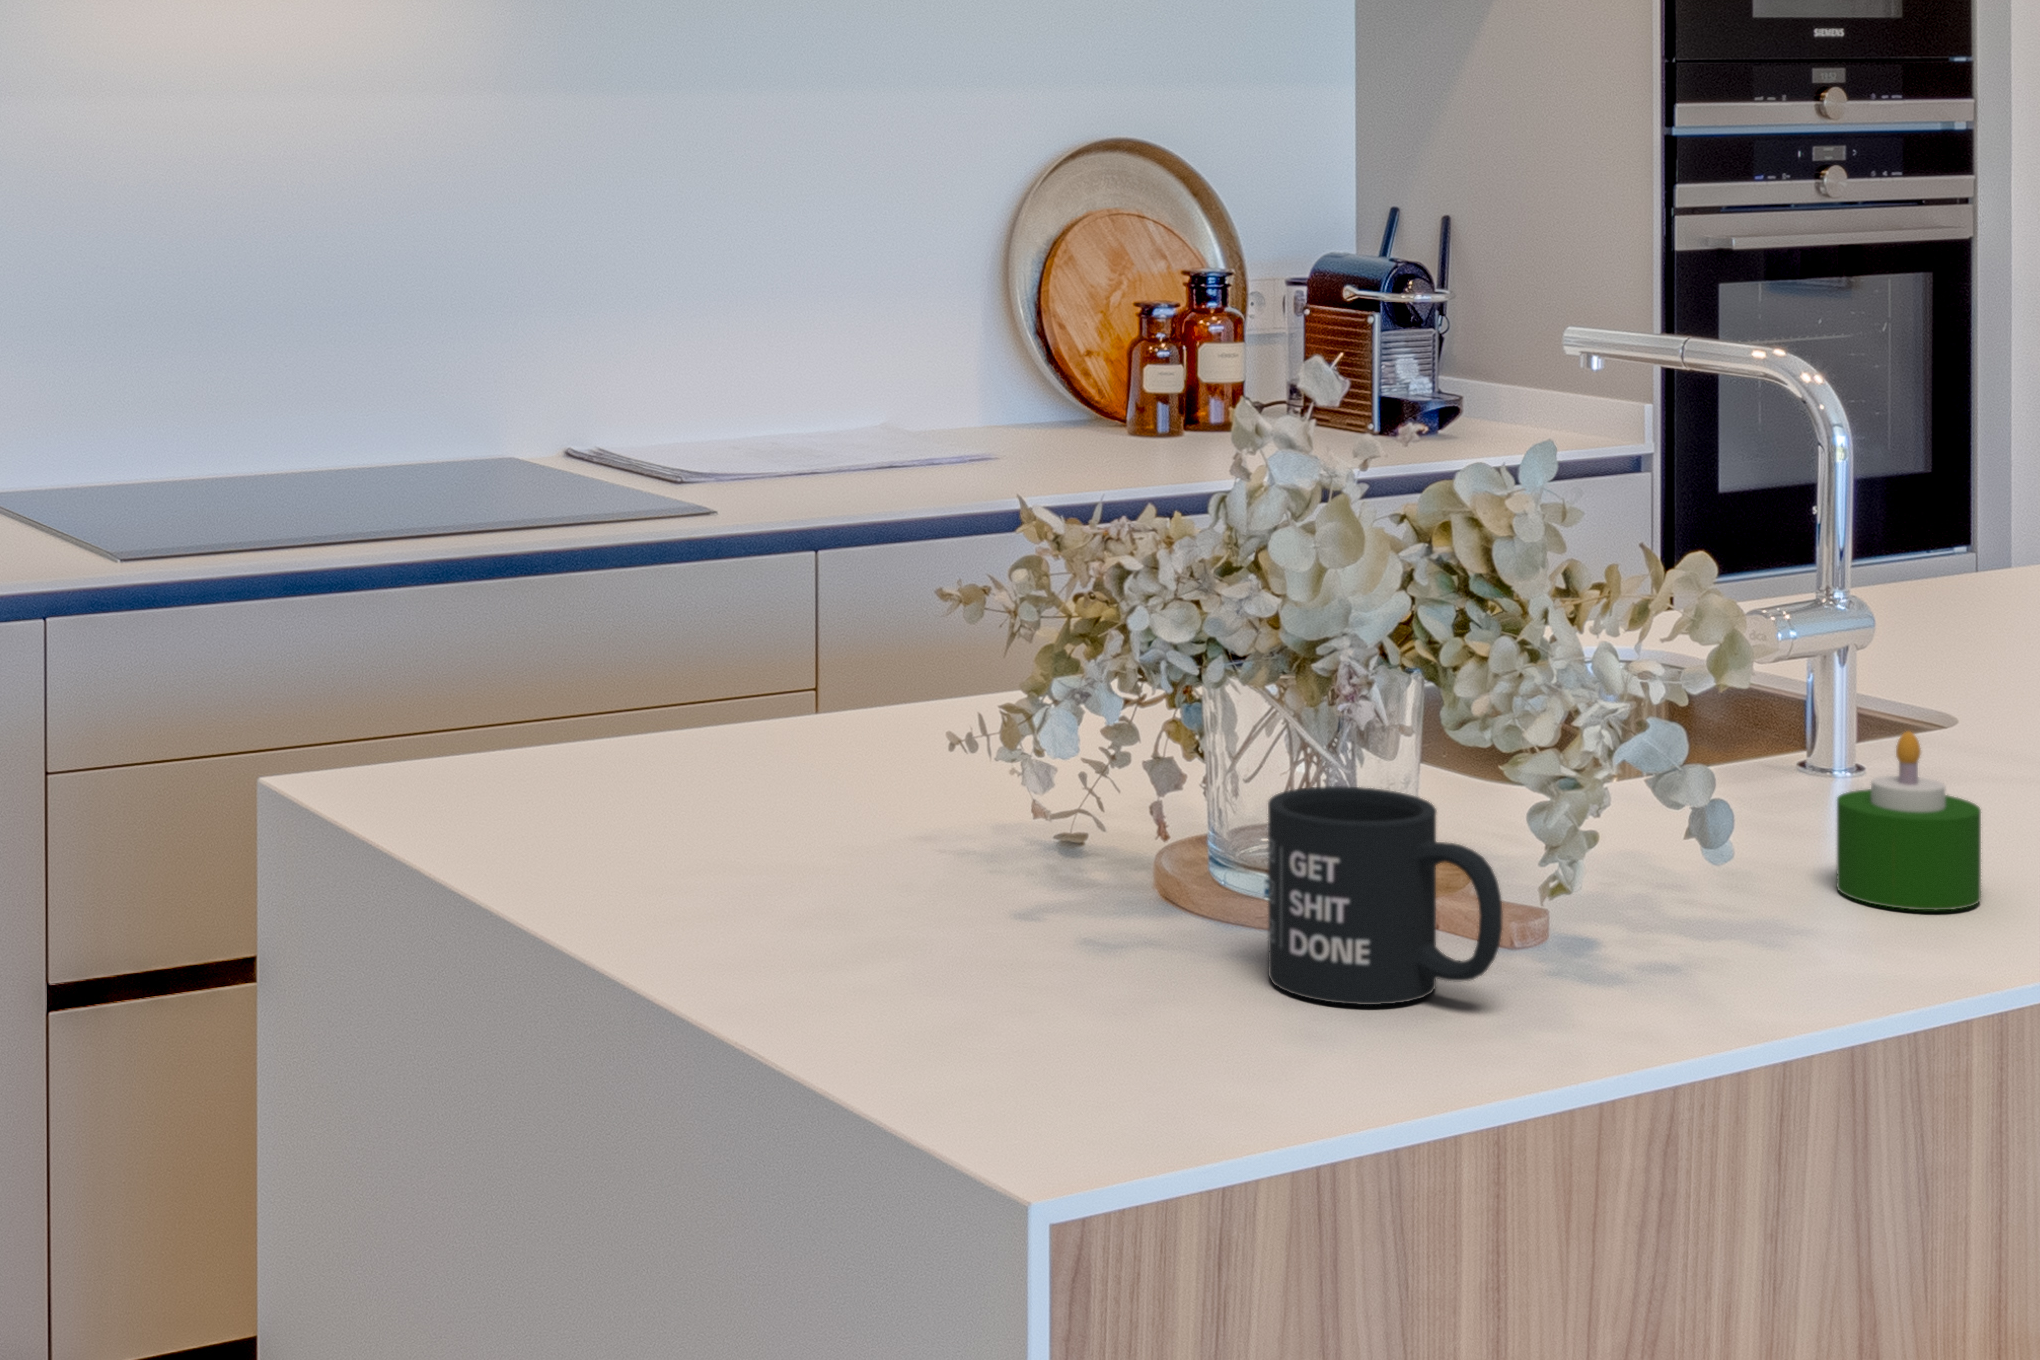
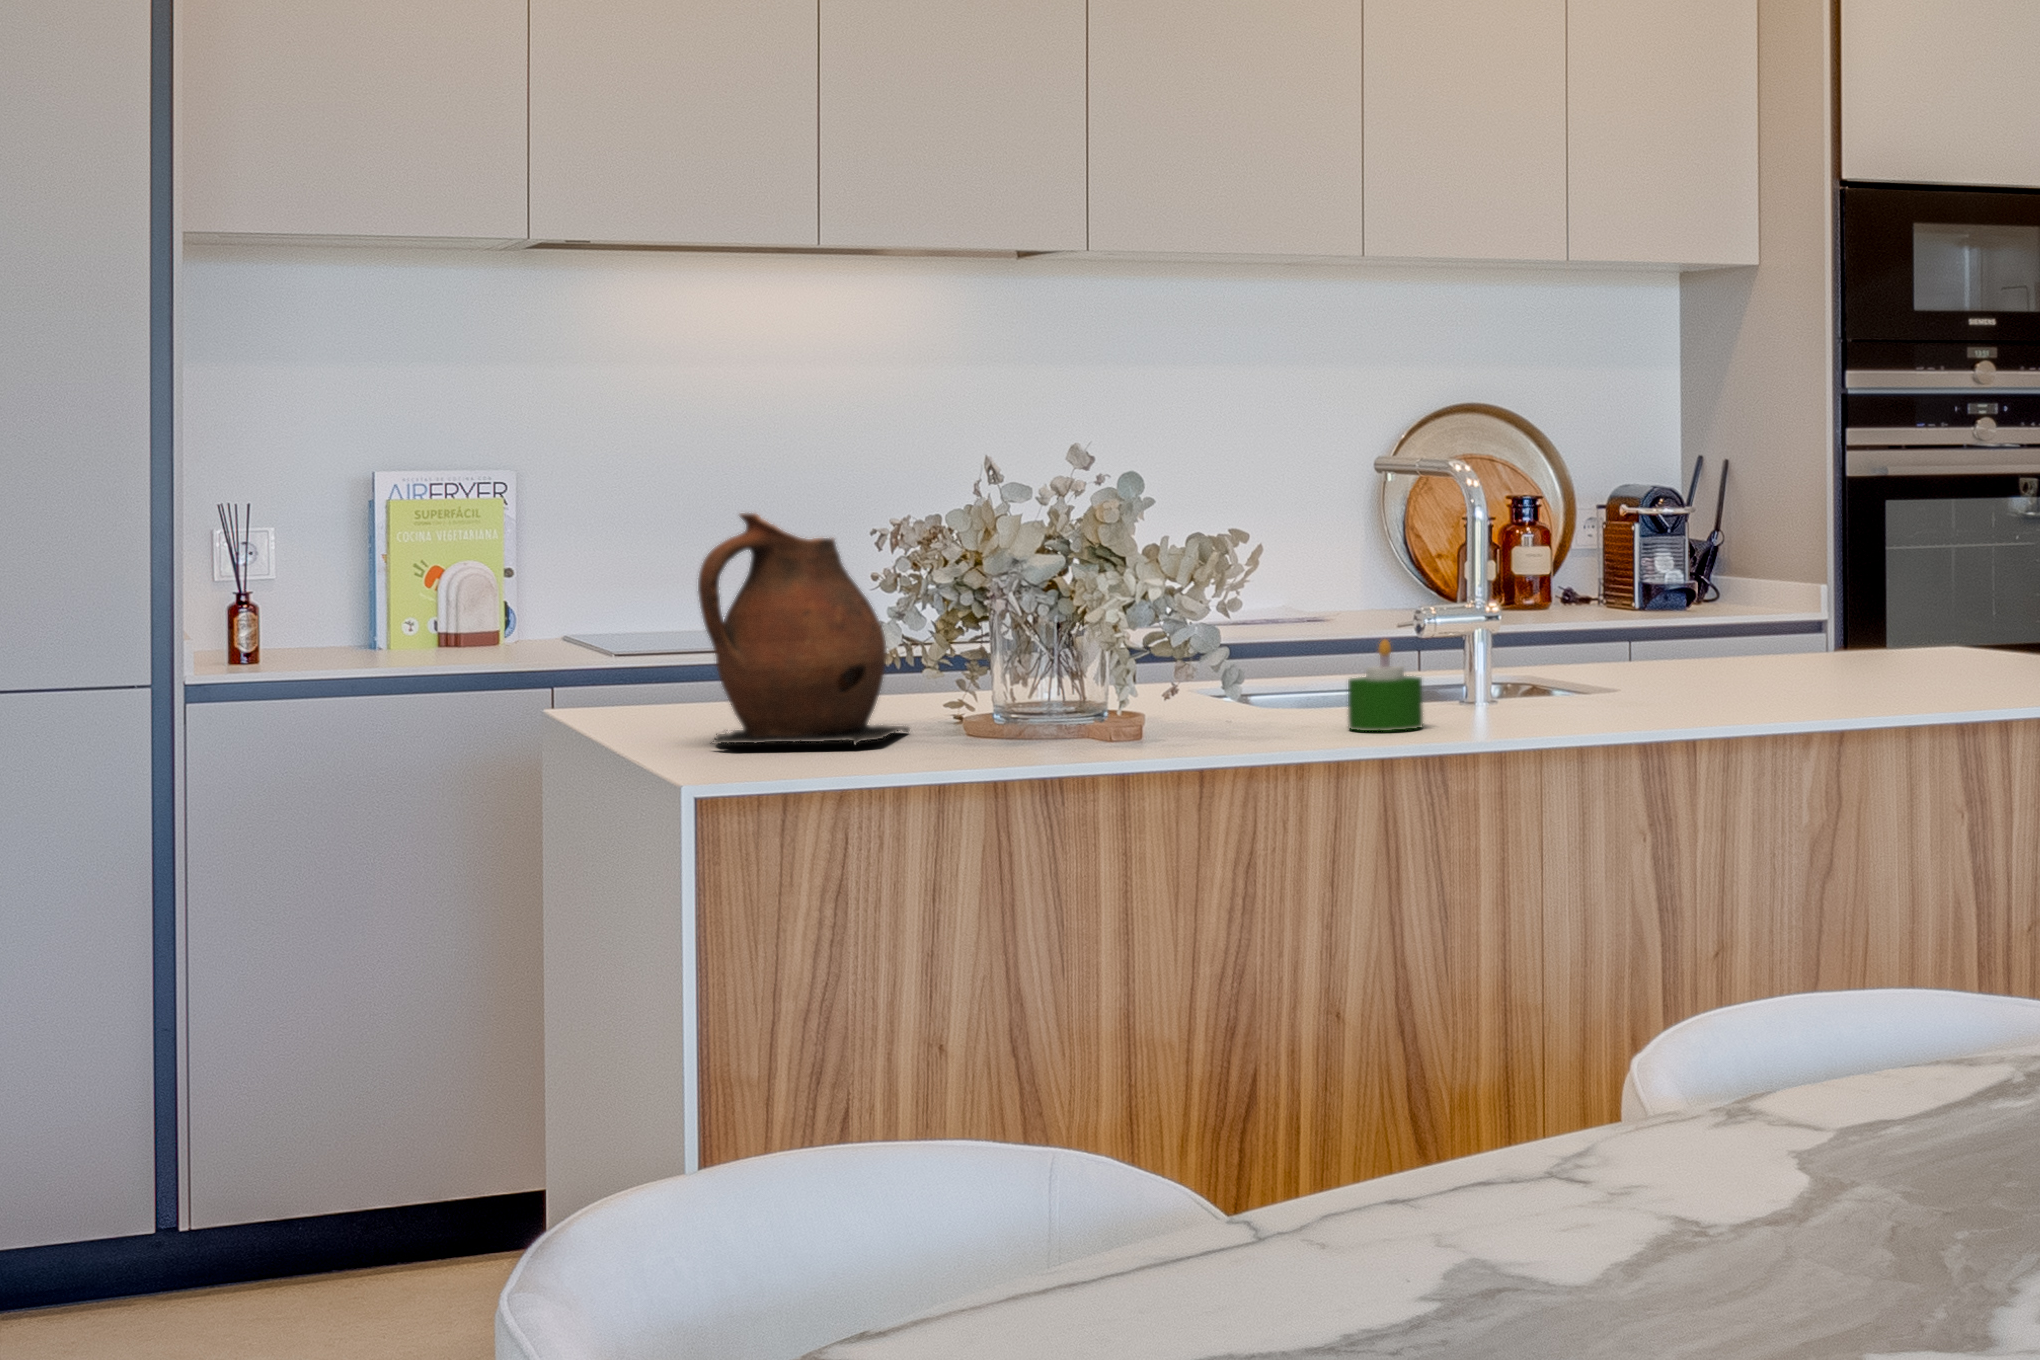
ceramic pitcher: none [738,513,1110,971] -> present [698,513,909,744]
mug: present [1268,786,1503,1005] -> none [955,653,1055,753]

